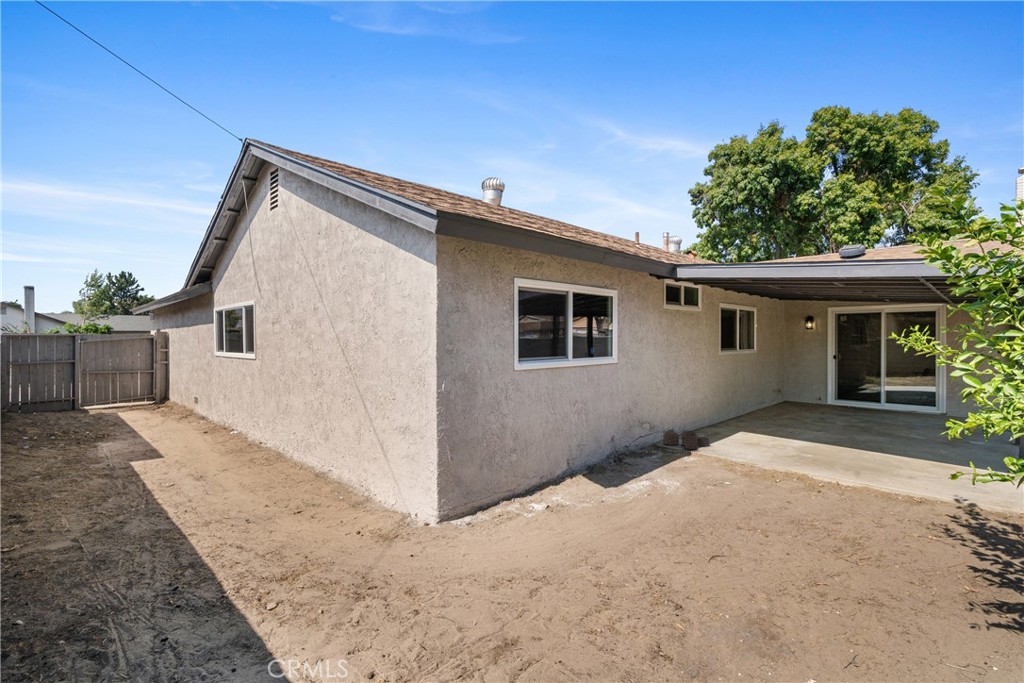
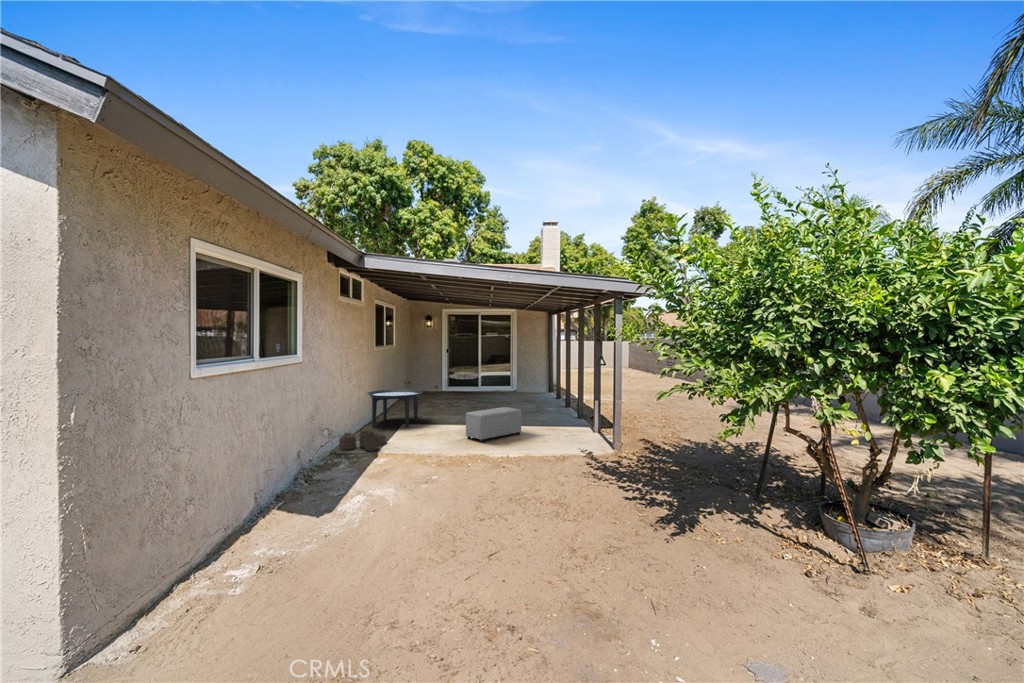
round table: none [706,395,767,435] -> present [368,389,423,427]
ottoman: none [801,427,885,465] -> present [466,407,521,442]

